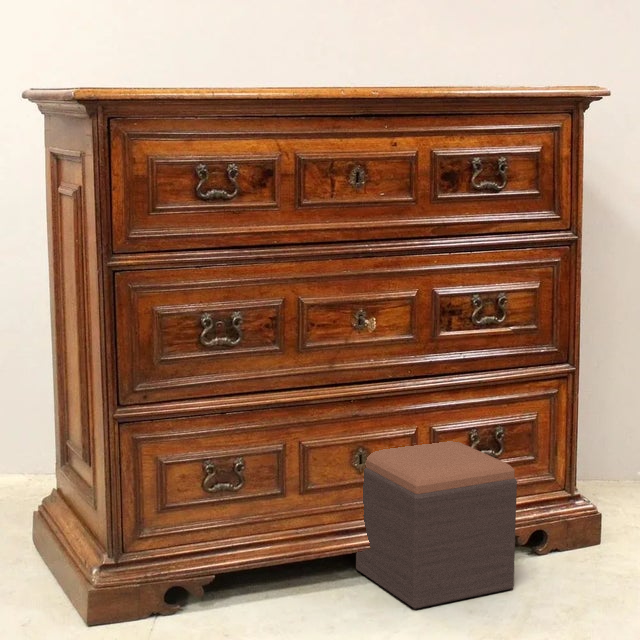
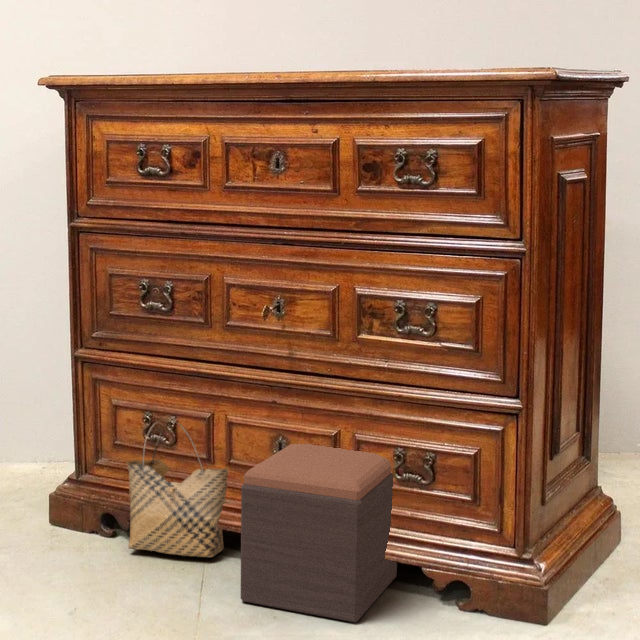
woven basket: none [215,448,315,611] -> present [126,418,228,557]

